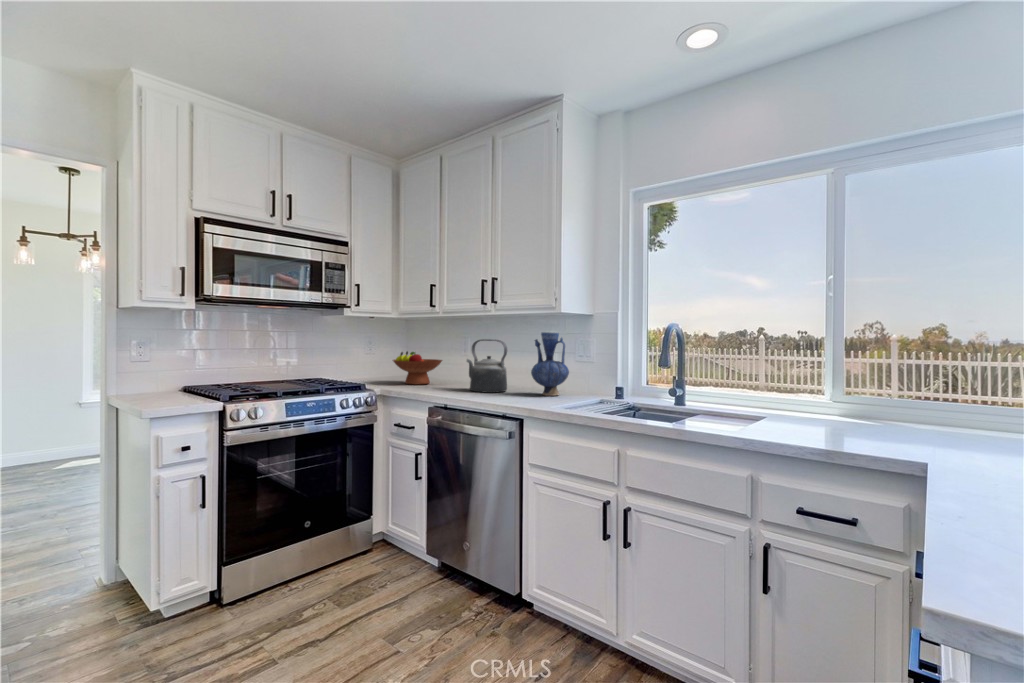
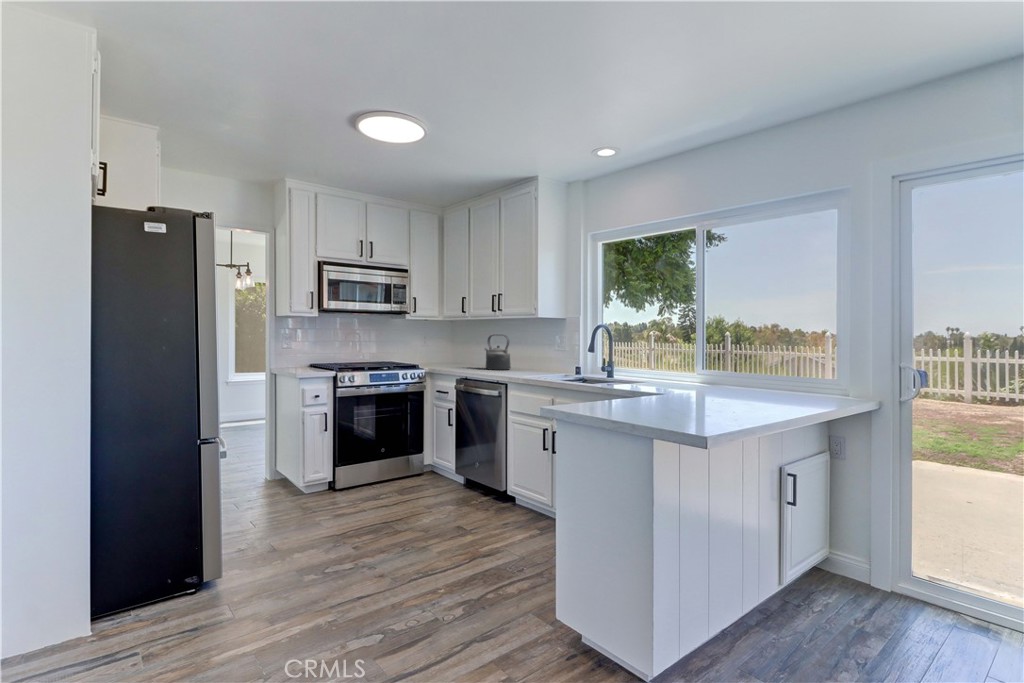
vase: present [531,332,569,396] -> none [524,330,549,372]
fruit bowl: present [393,351,442,385] -> none [437,343,471,365]

